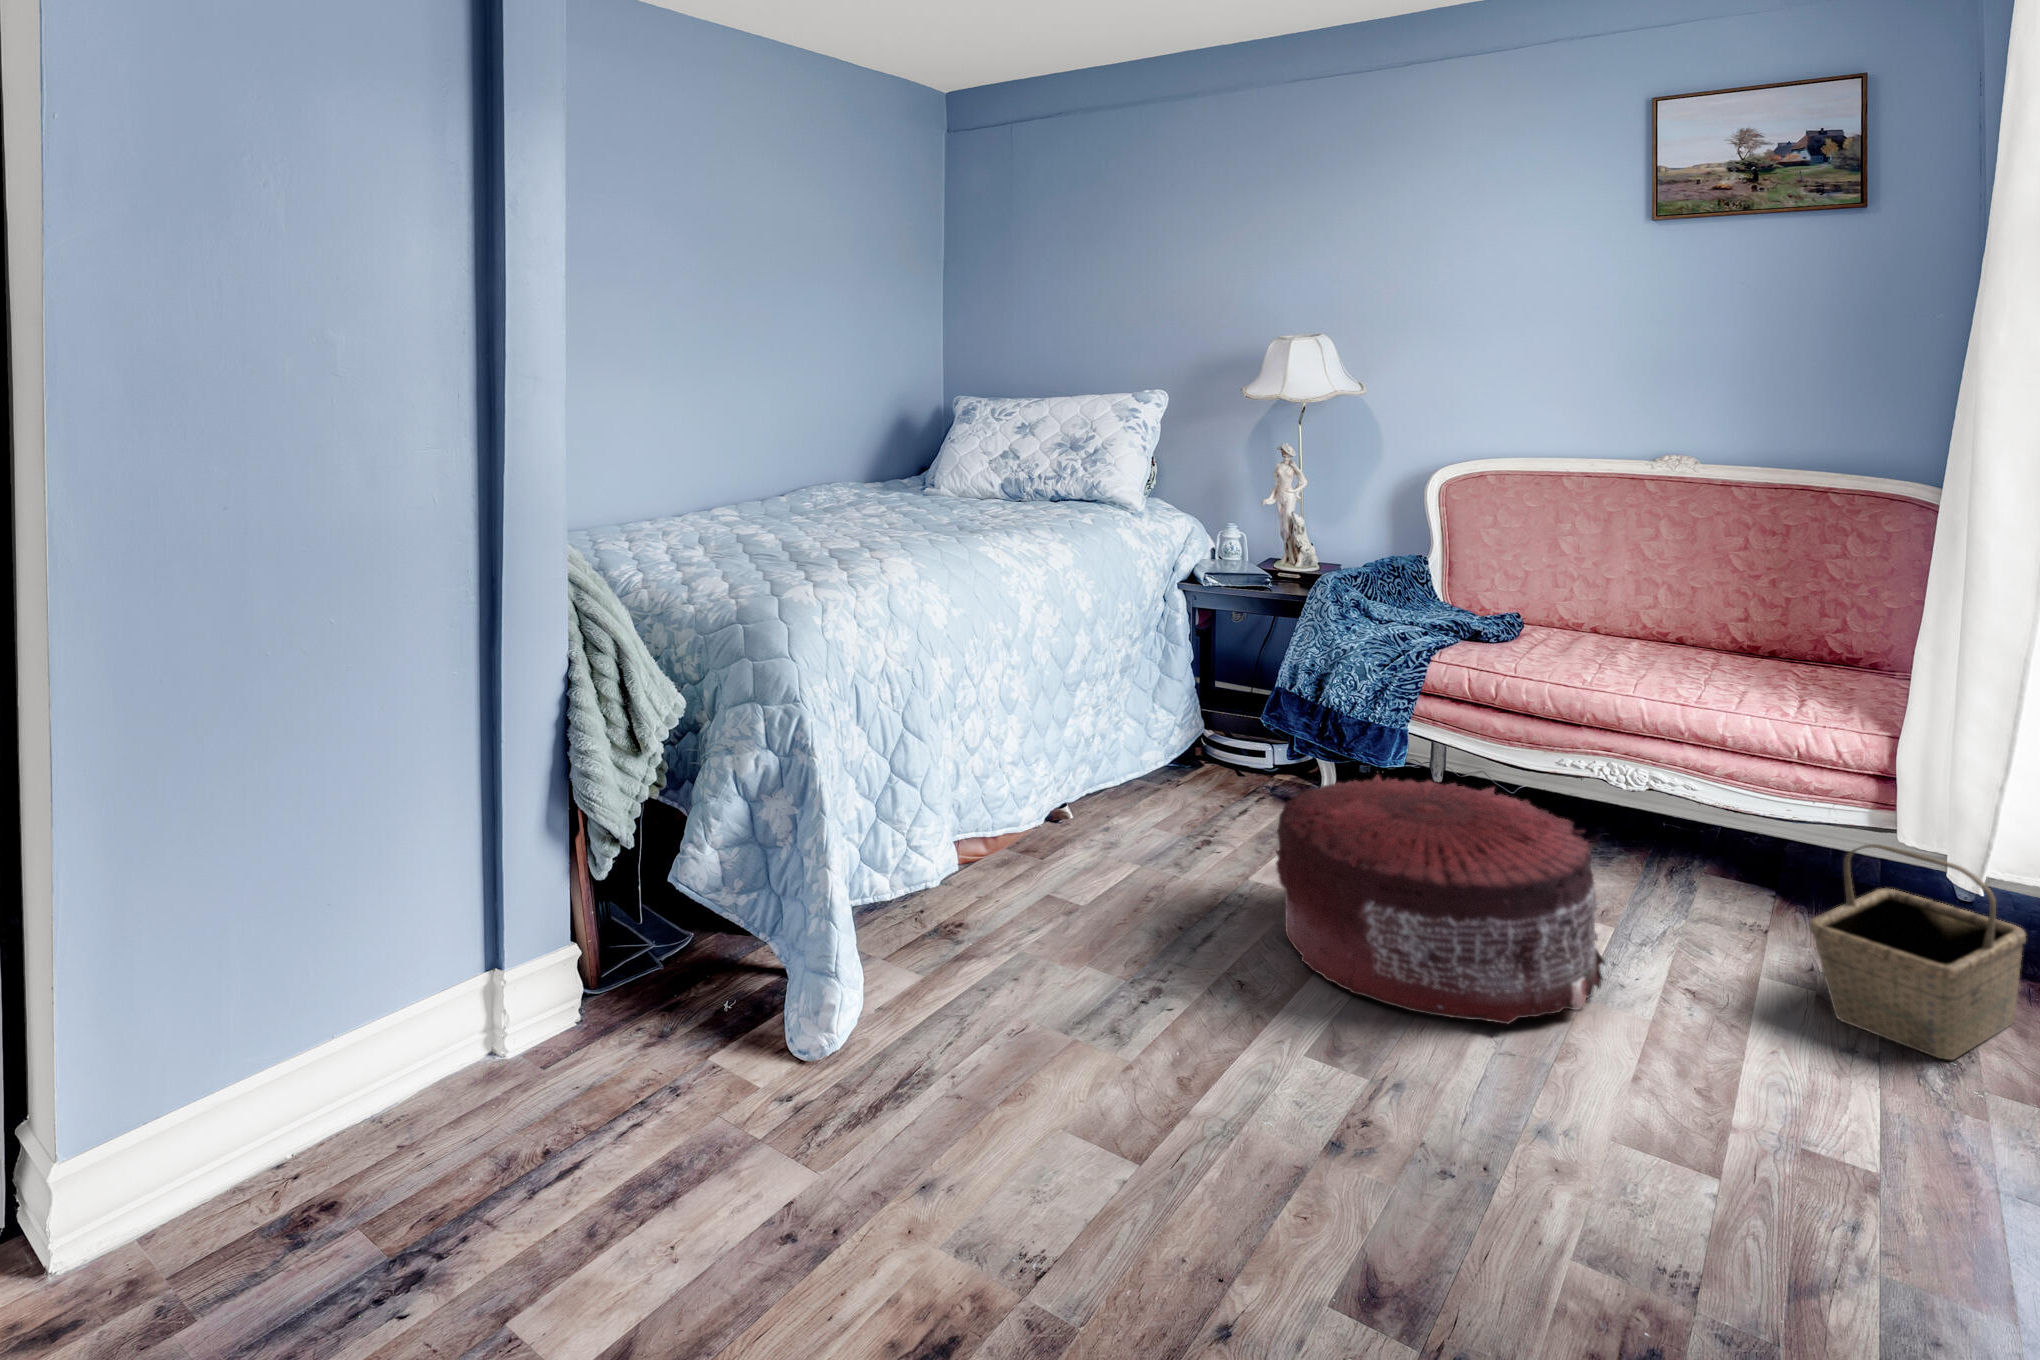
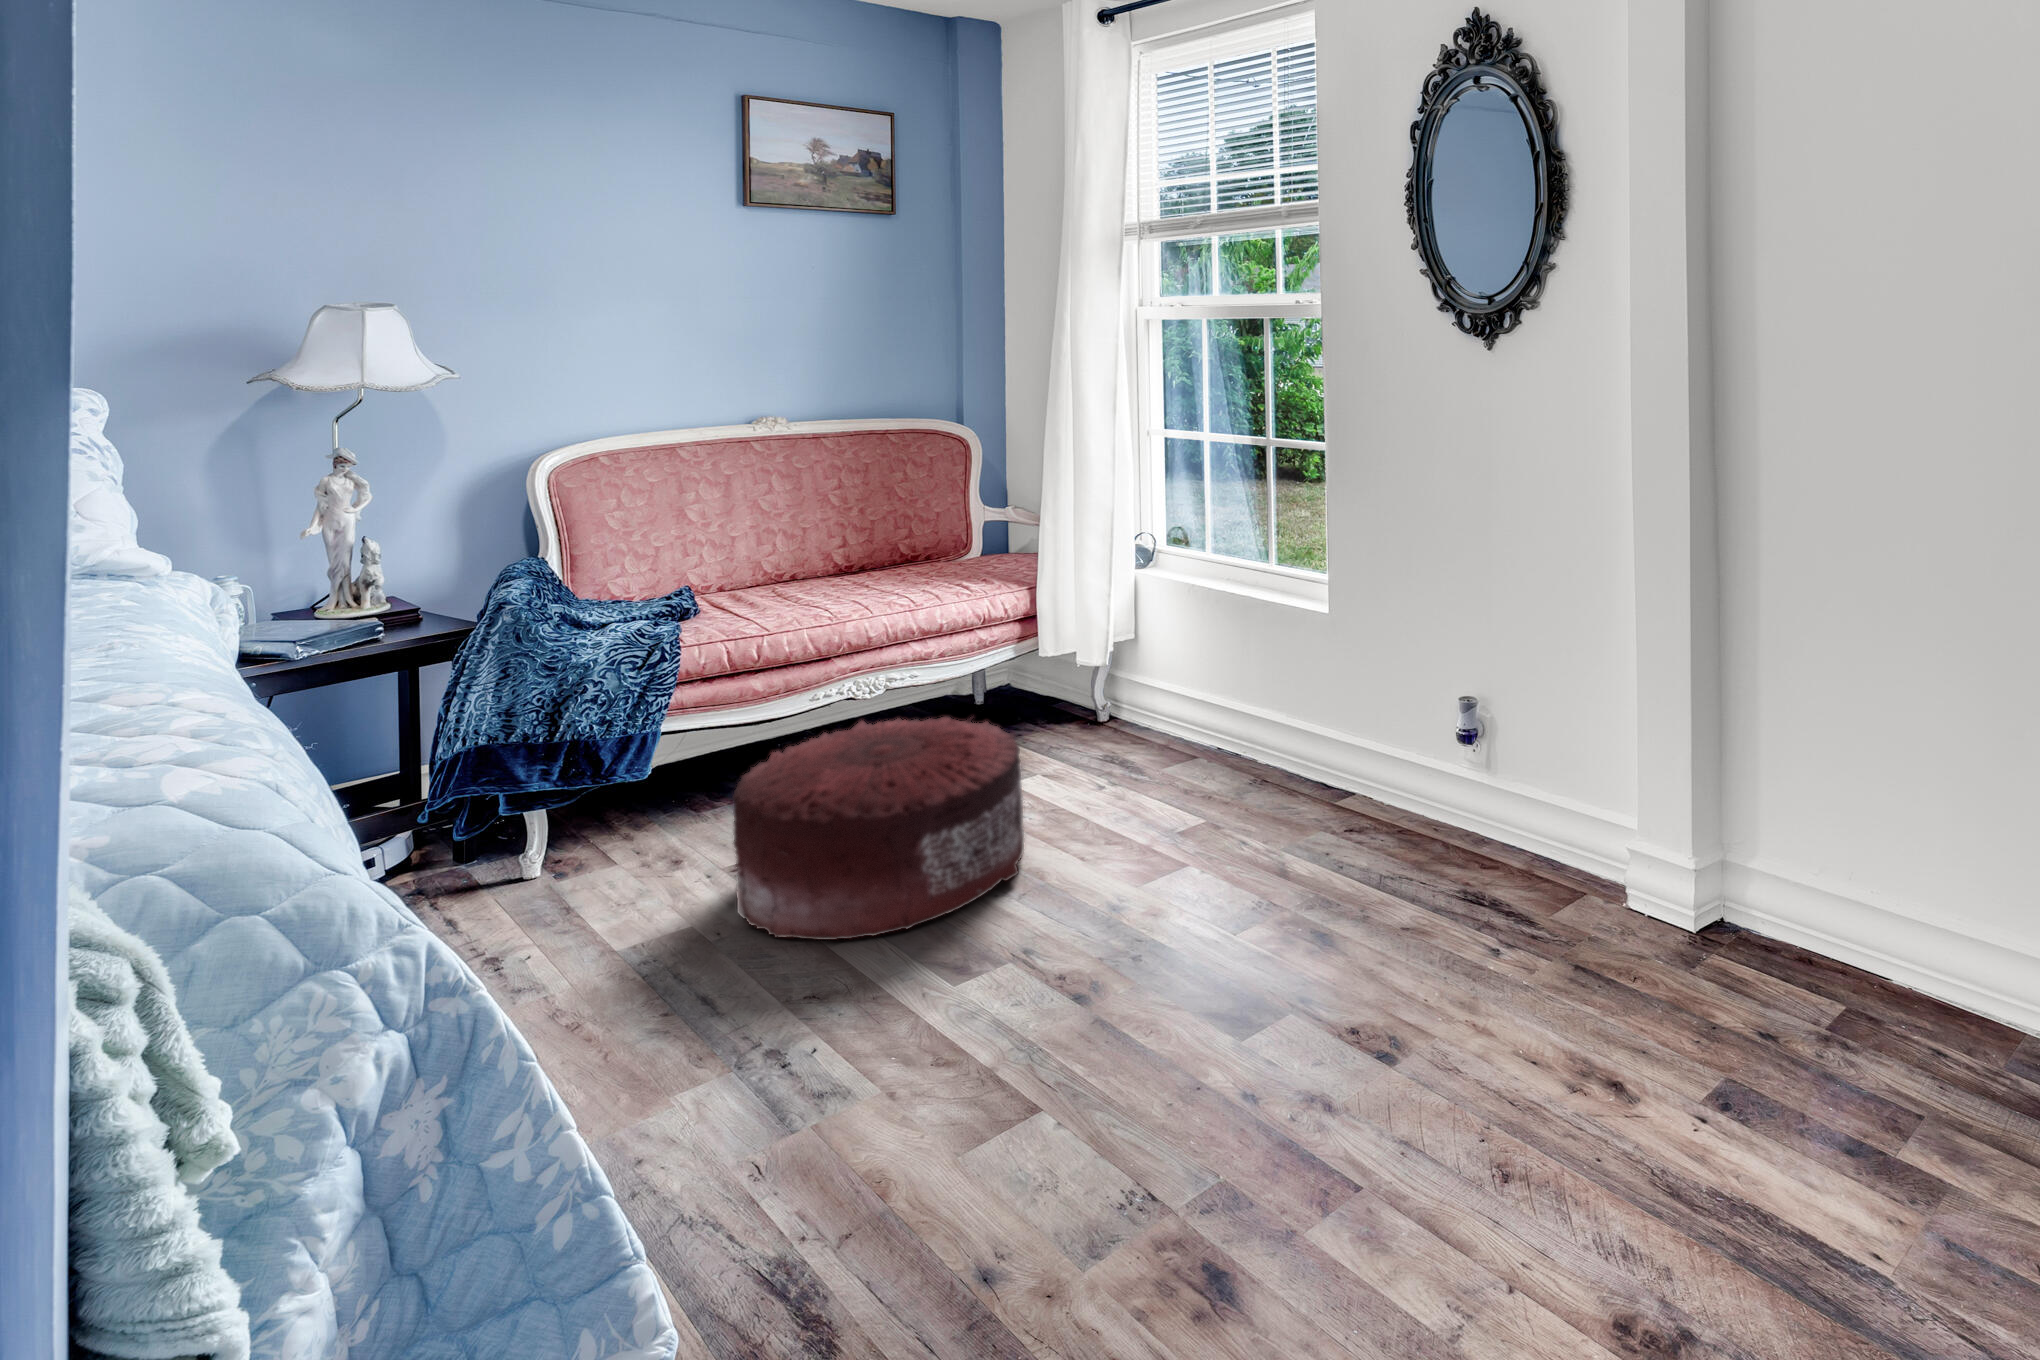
basket: present [1810,844,2026,1060] -> none [1060,650,1158,775]

